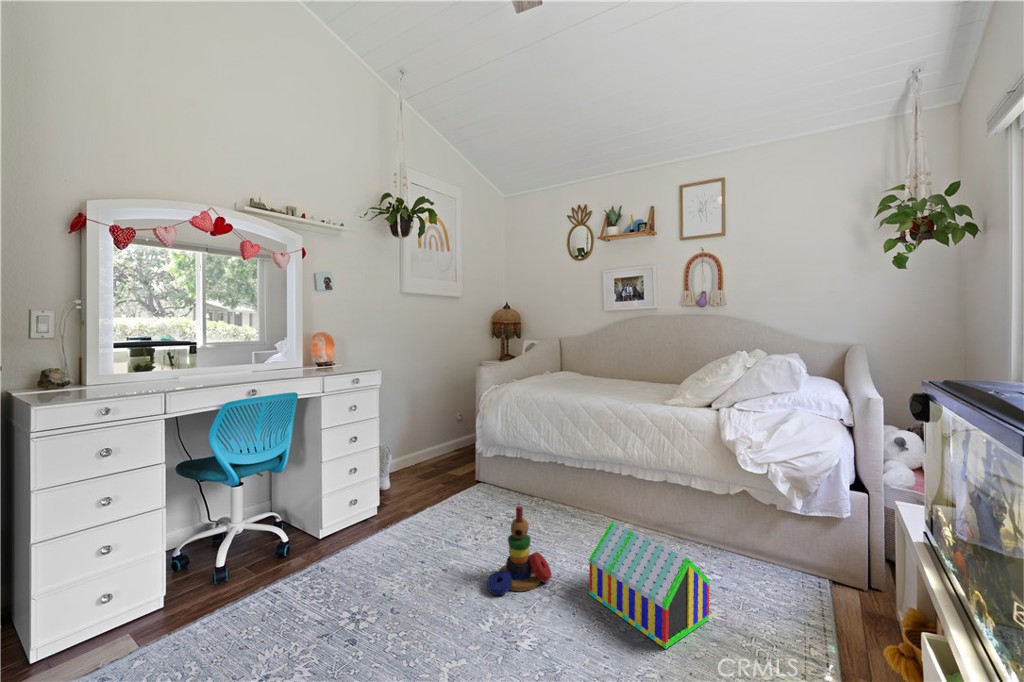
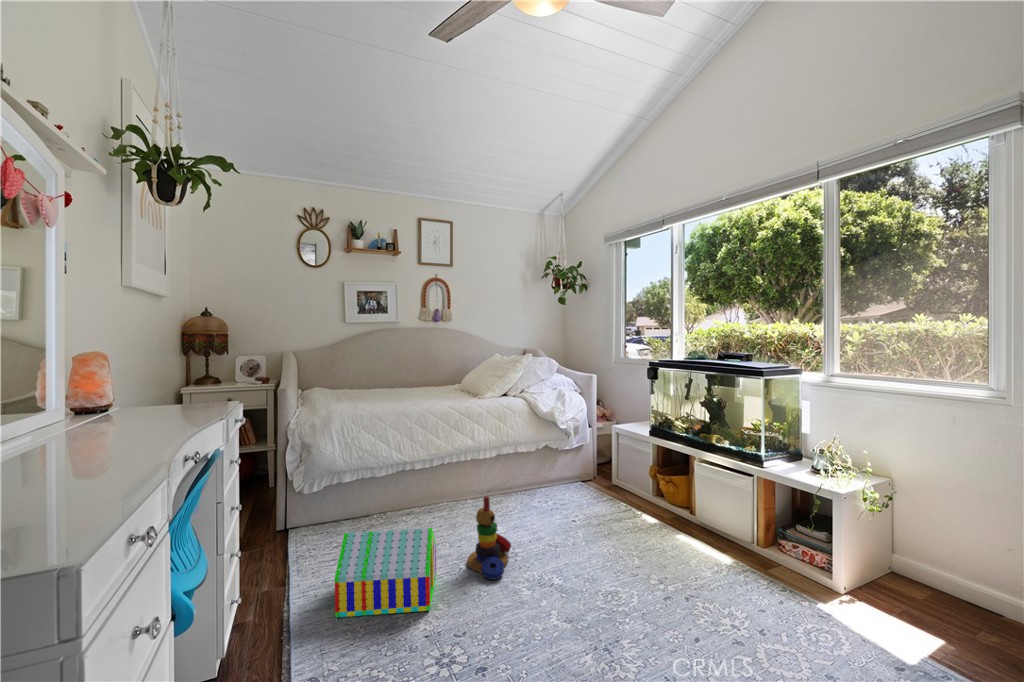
toy house: present [589,522,709,649] -> present [335,528,436,617]

